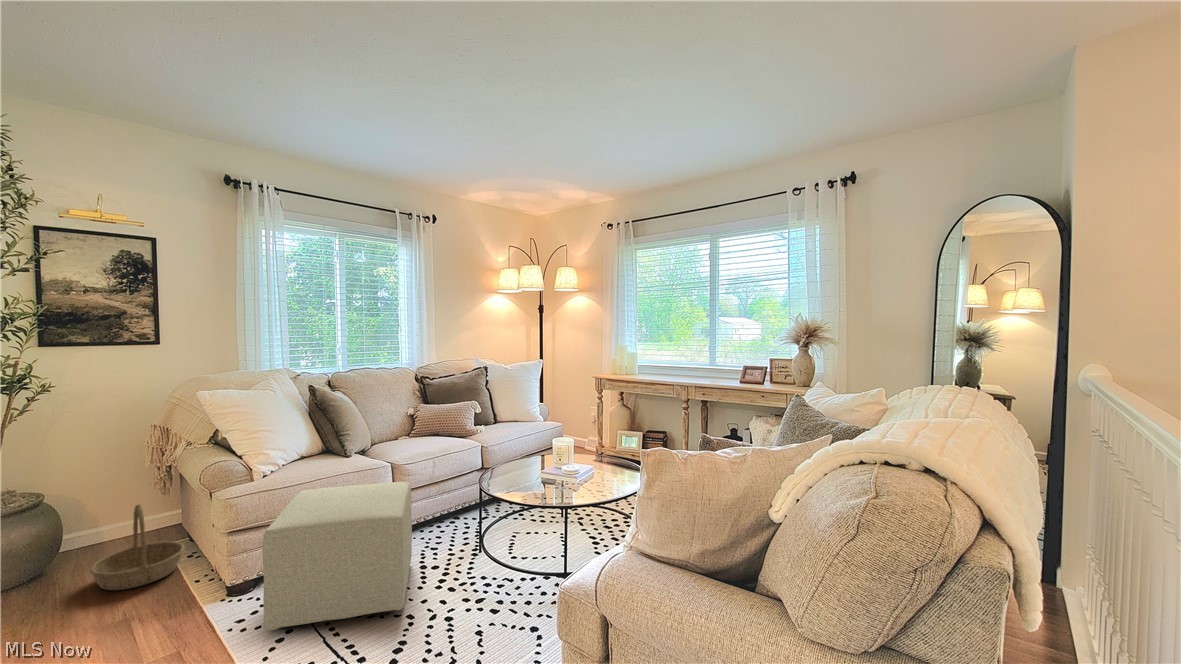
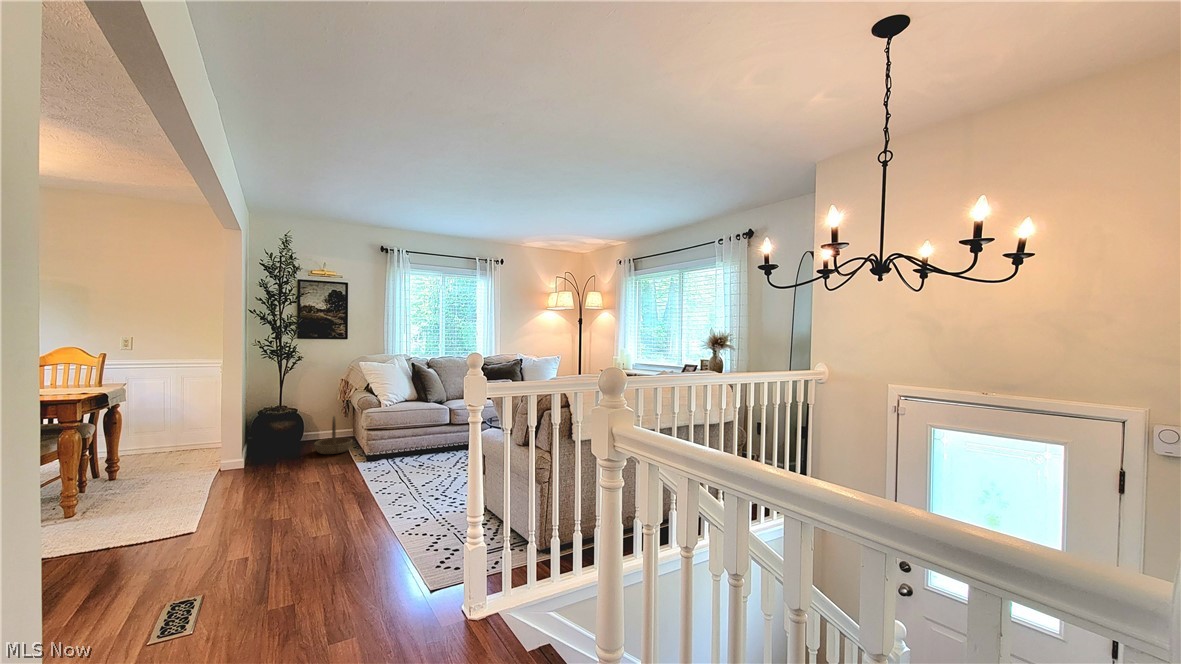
ottoman: present [262,482,412,632] -> none [376,414,453,474]

